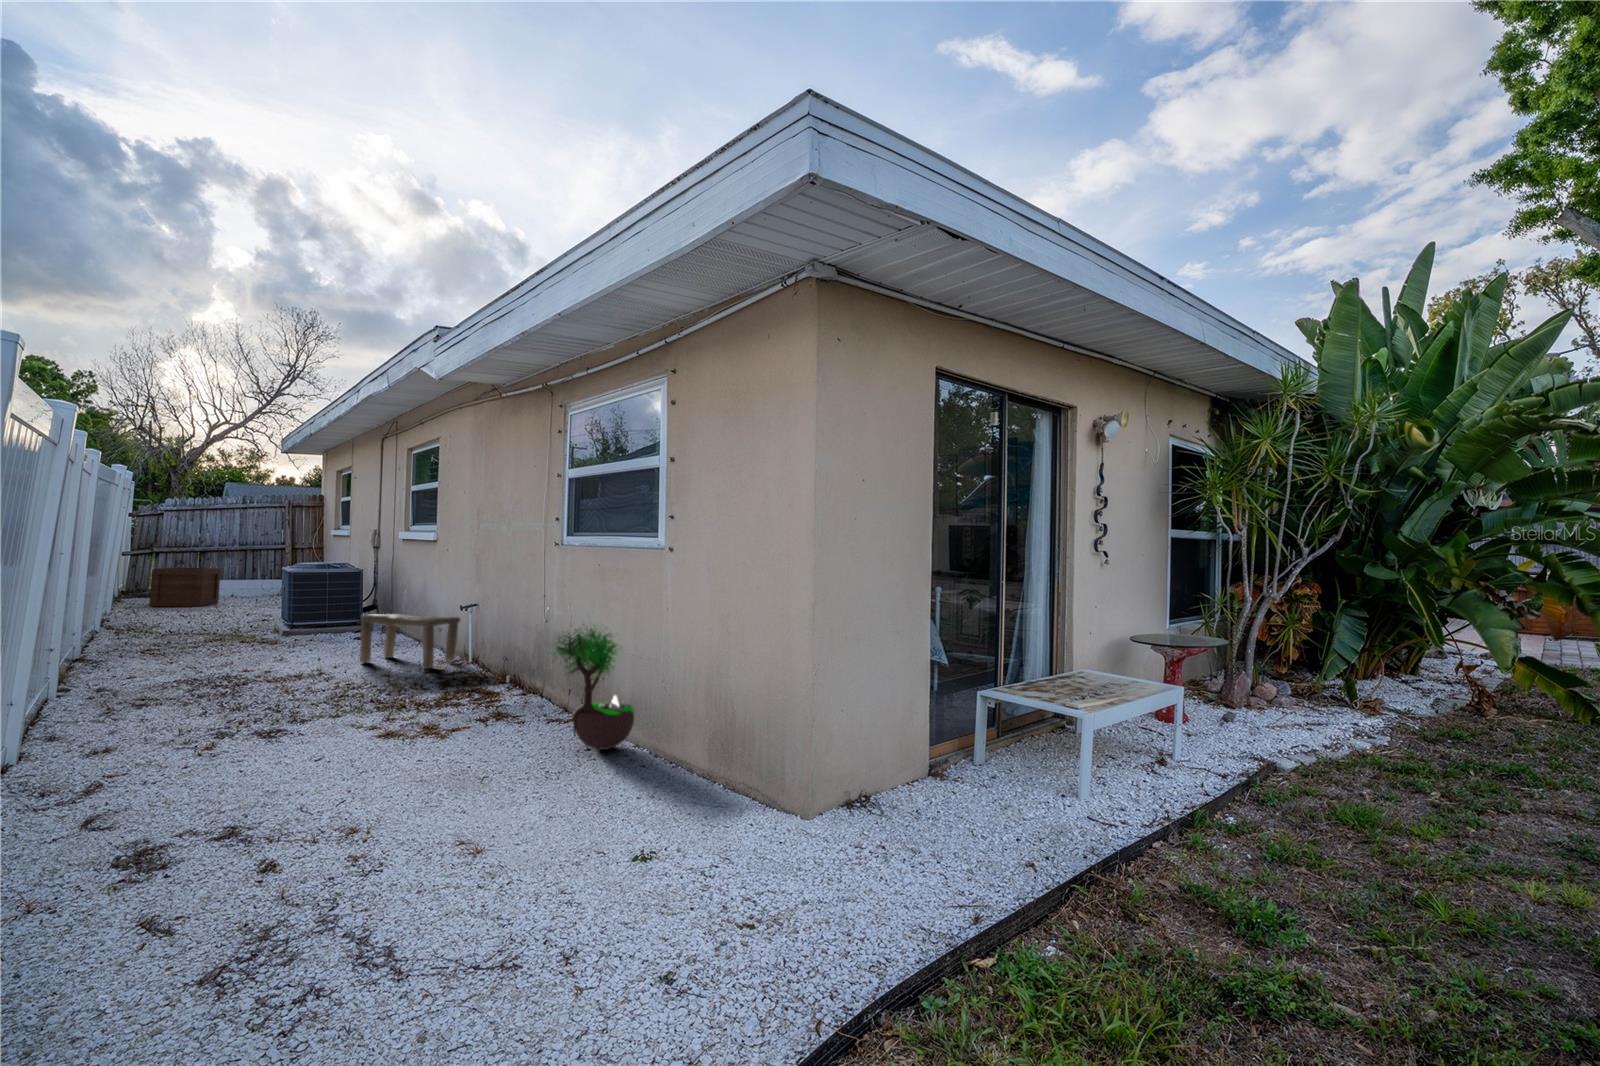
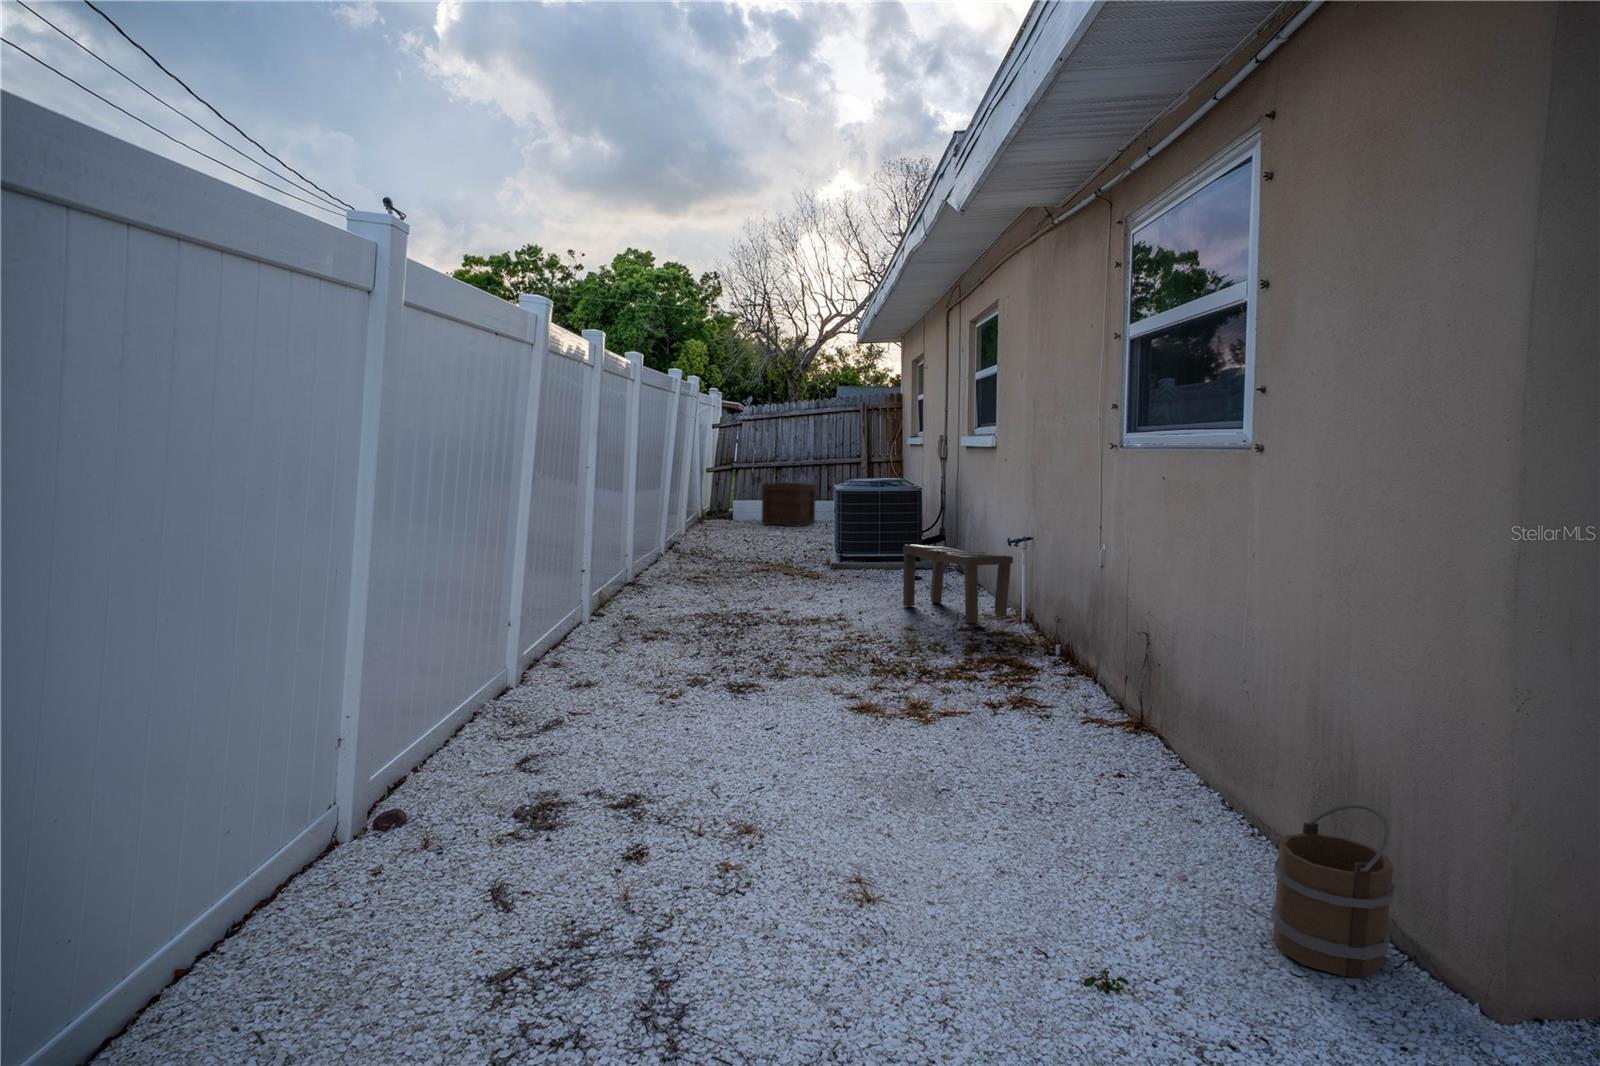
potted tree: present [553,622,634,750] -> none [1057,563,1200,789]
bucket: none [708,723,762,813] -> present [1271,805,1395,978]

